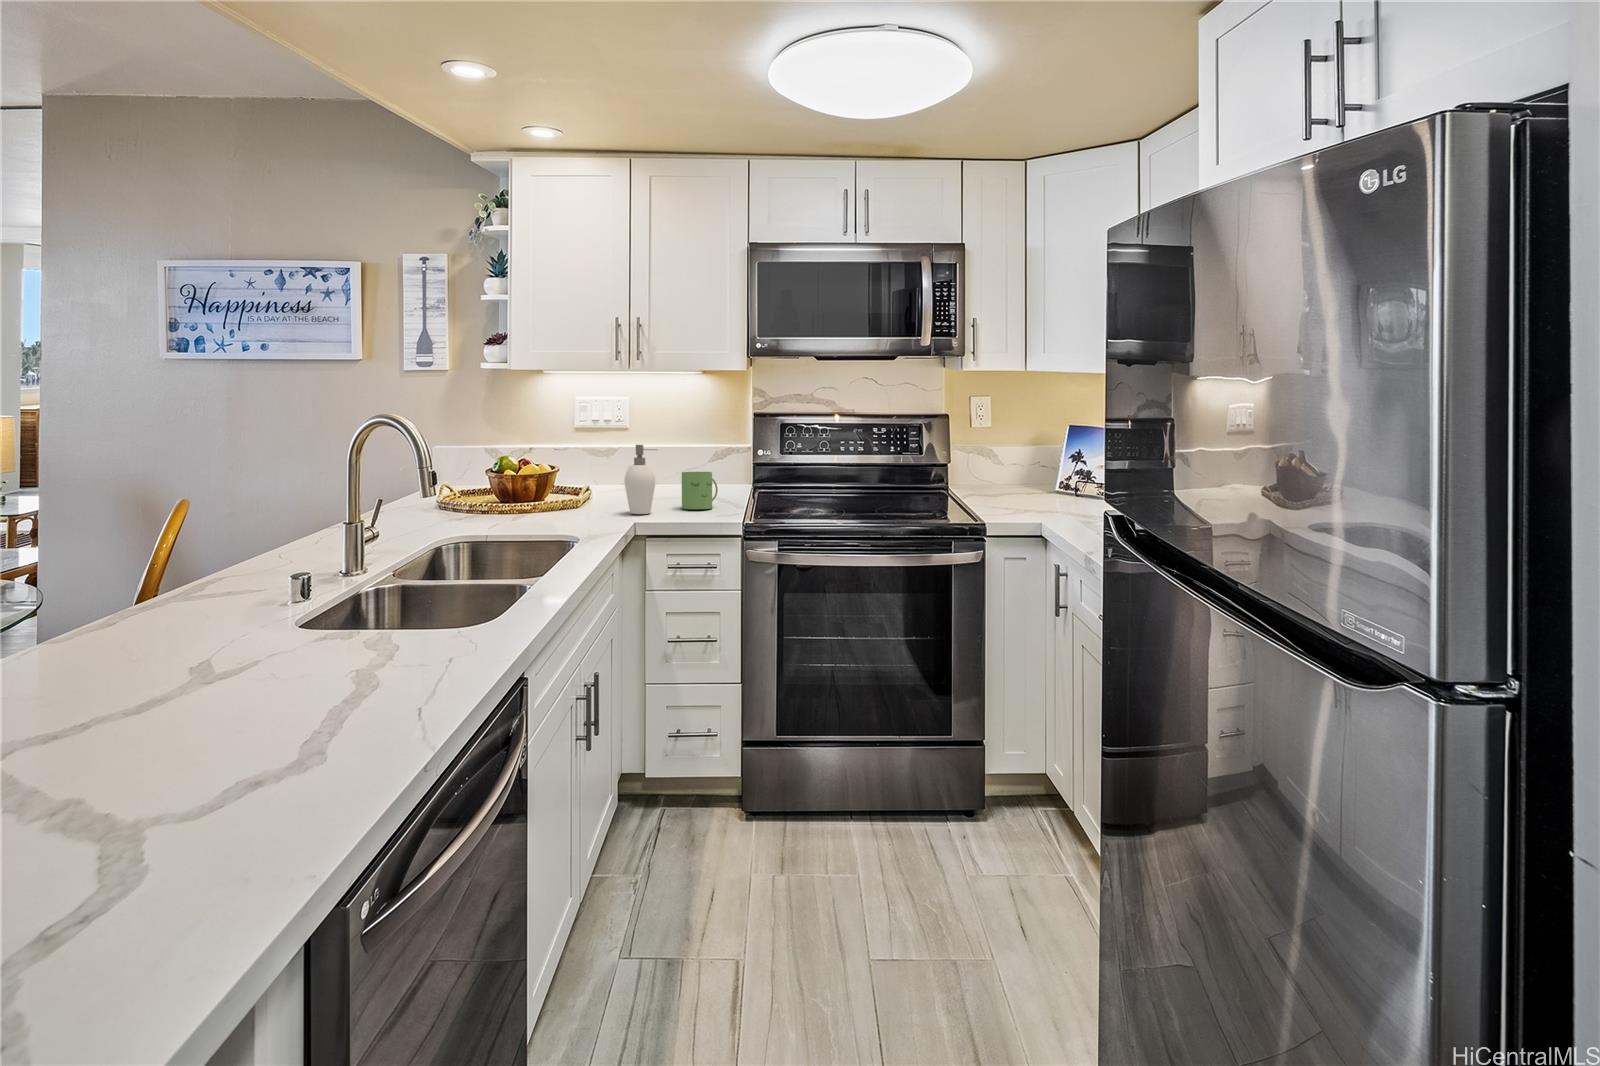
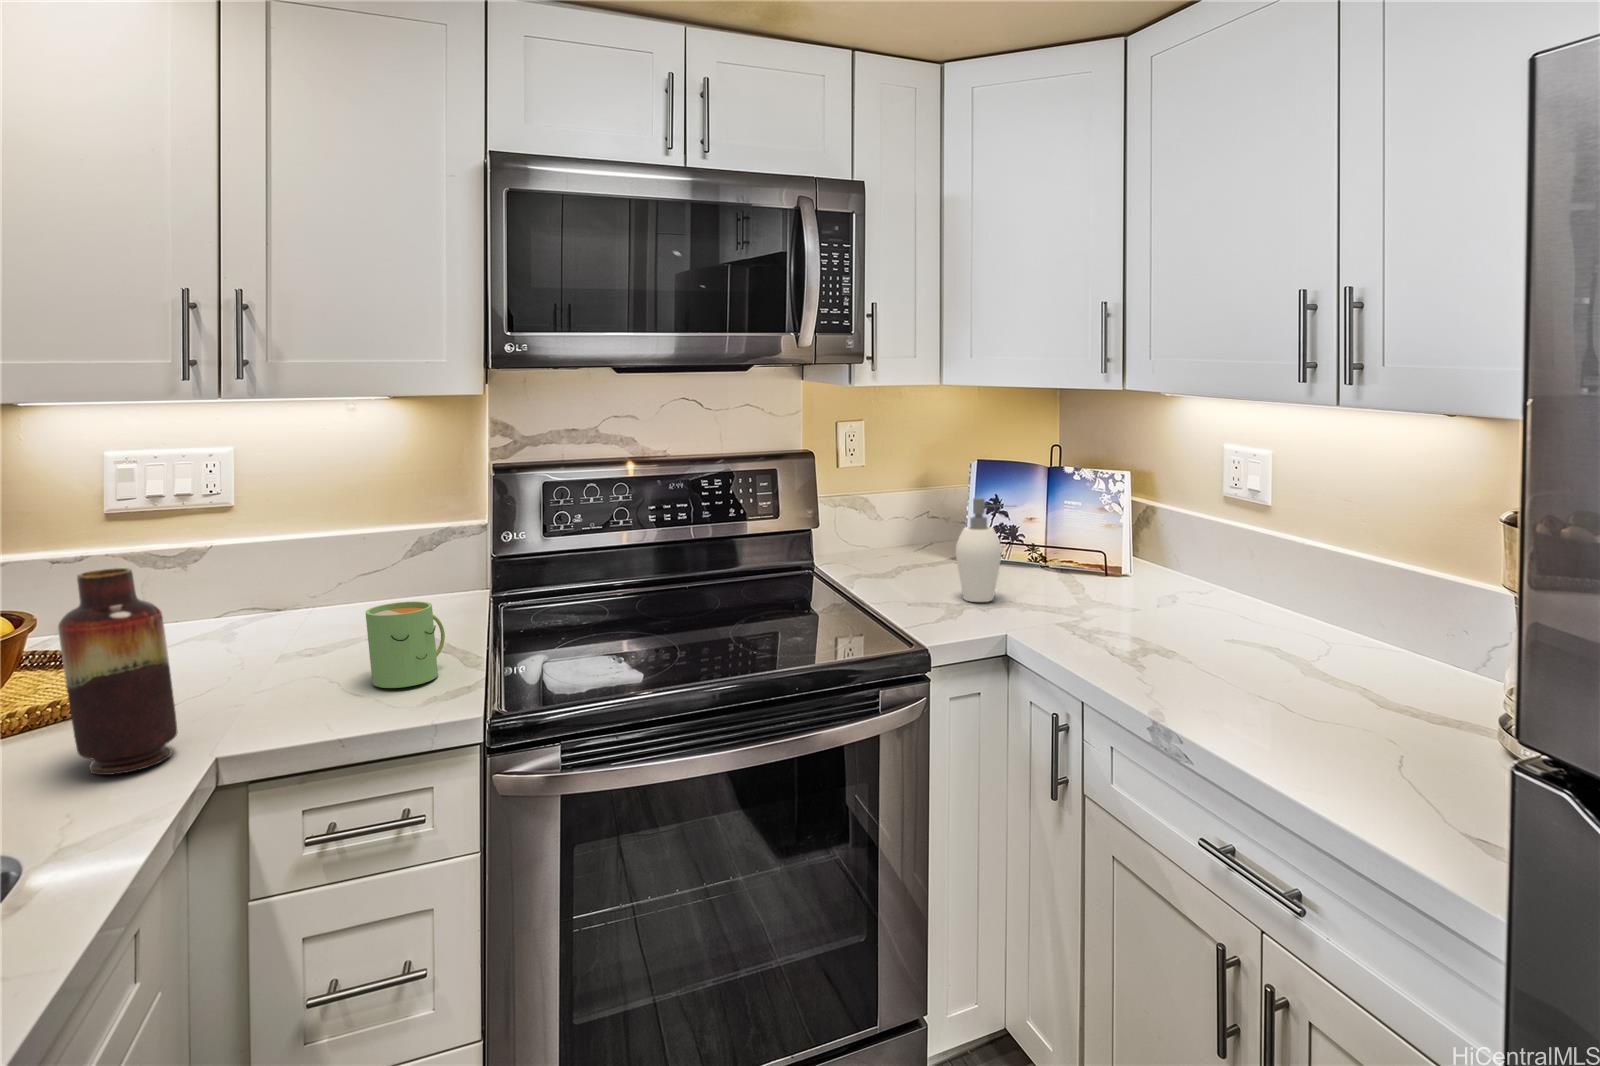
vase: none [564,434,601,518] -> present [58,568,178,775]
soap dispenser: present [624,445,657,514] -> present [956,498,1002,602]

